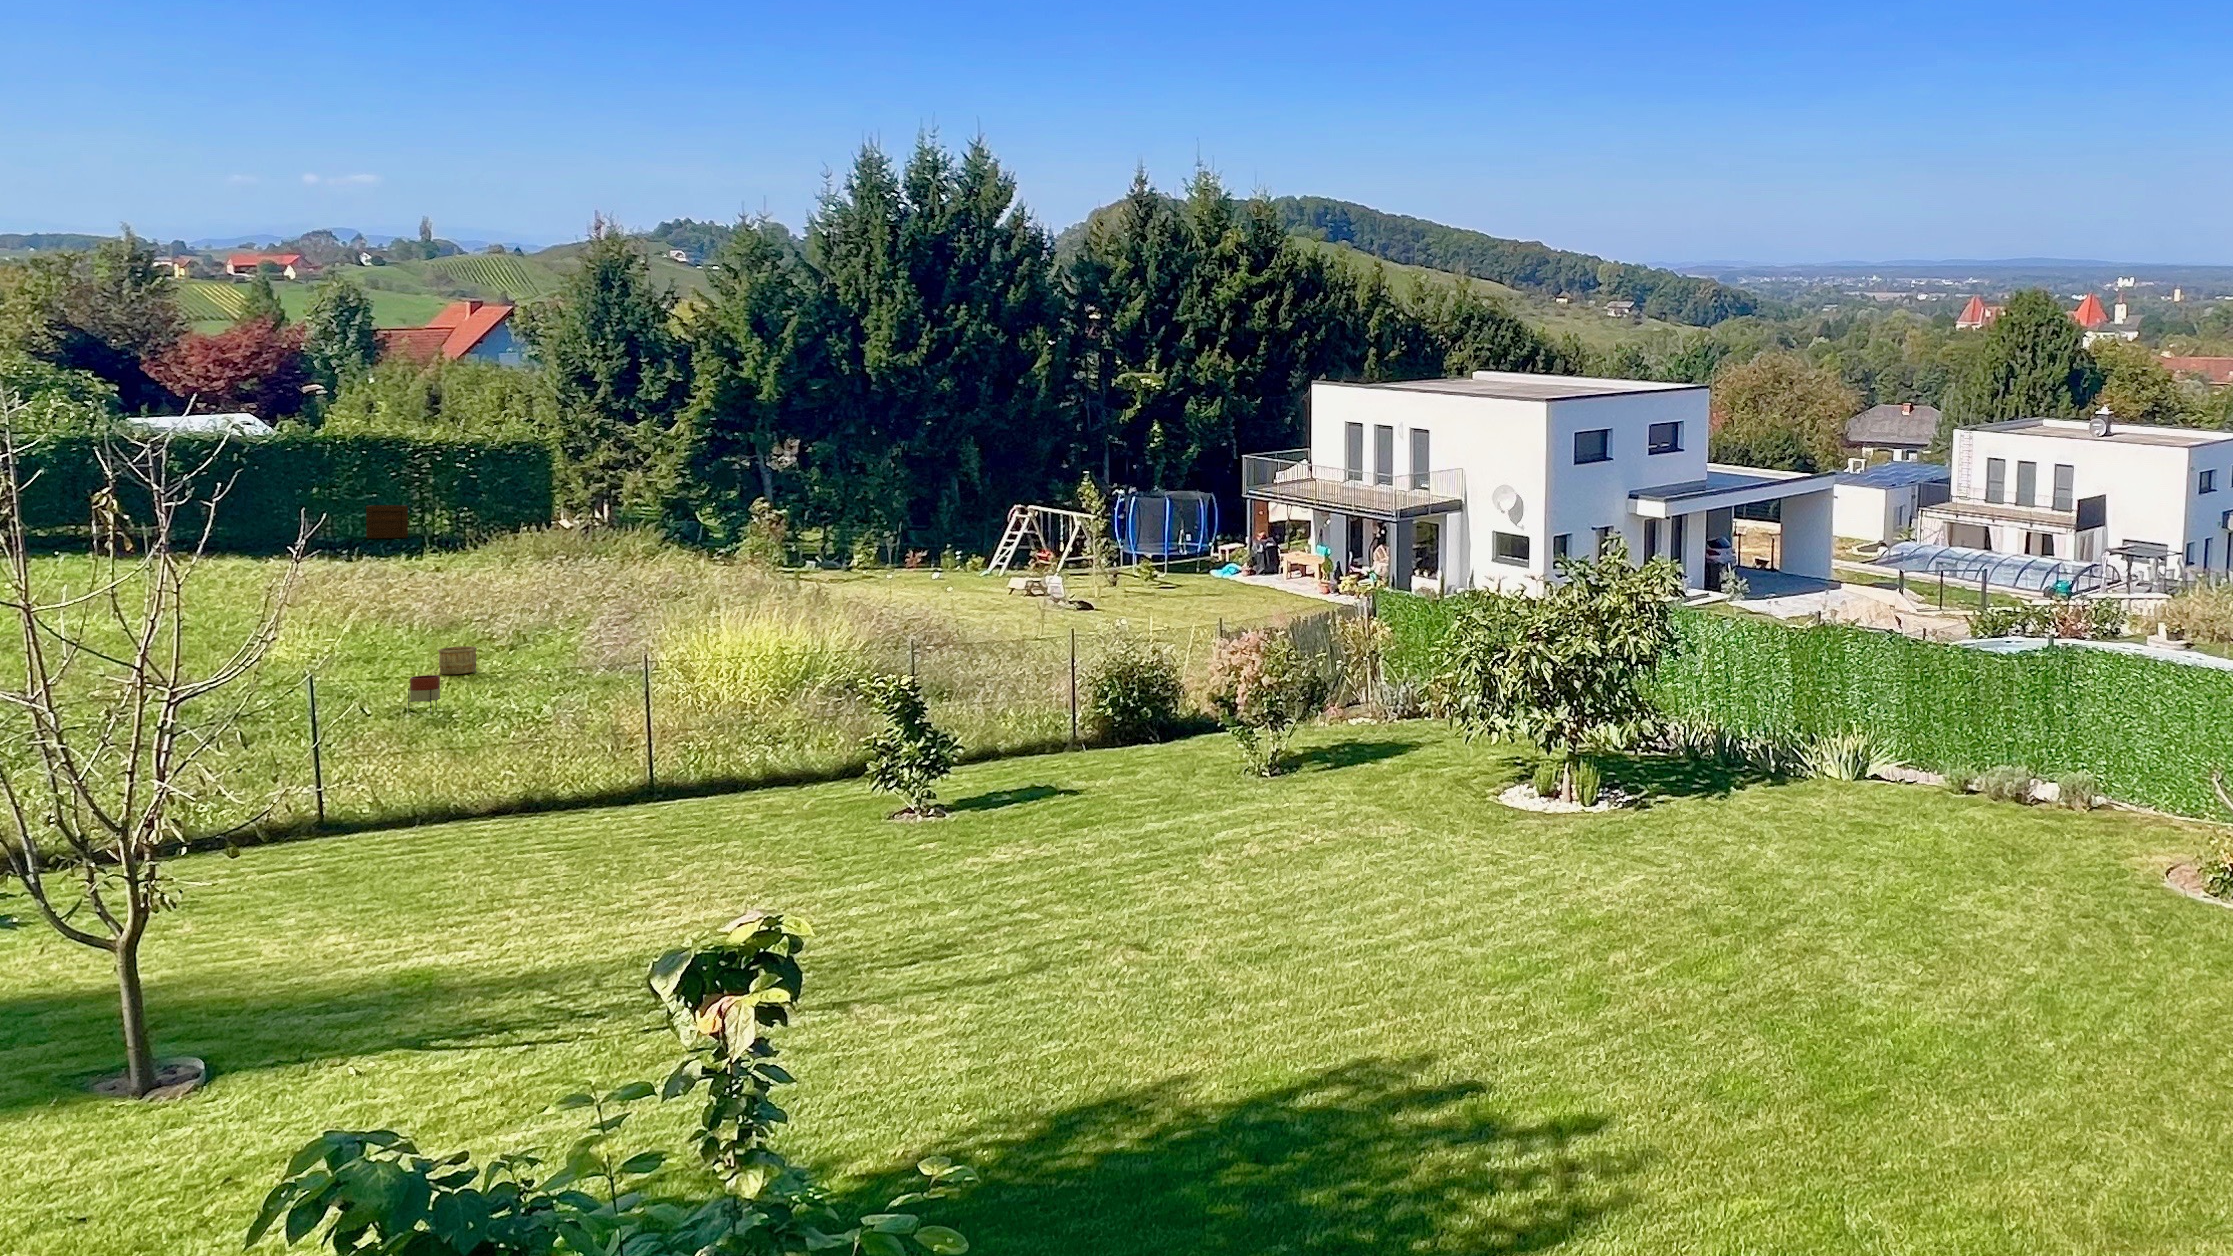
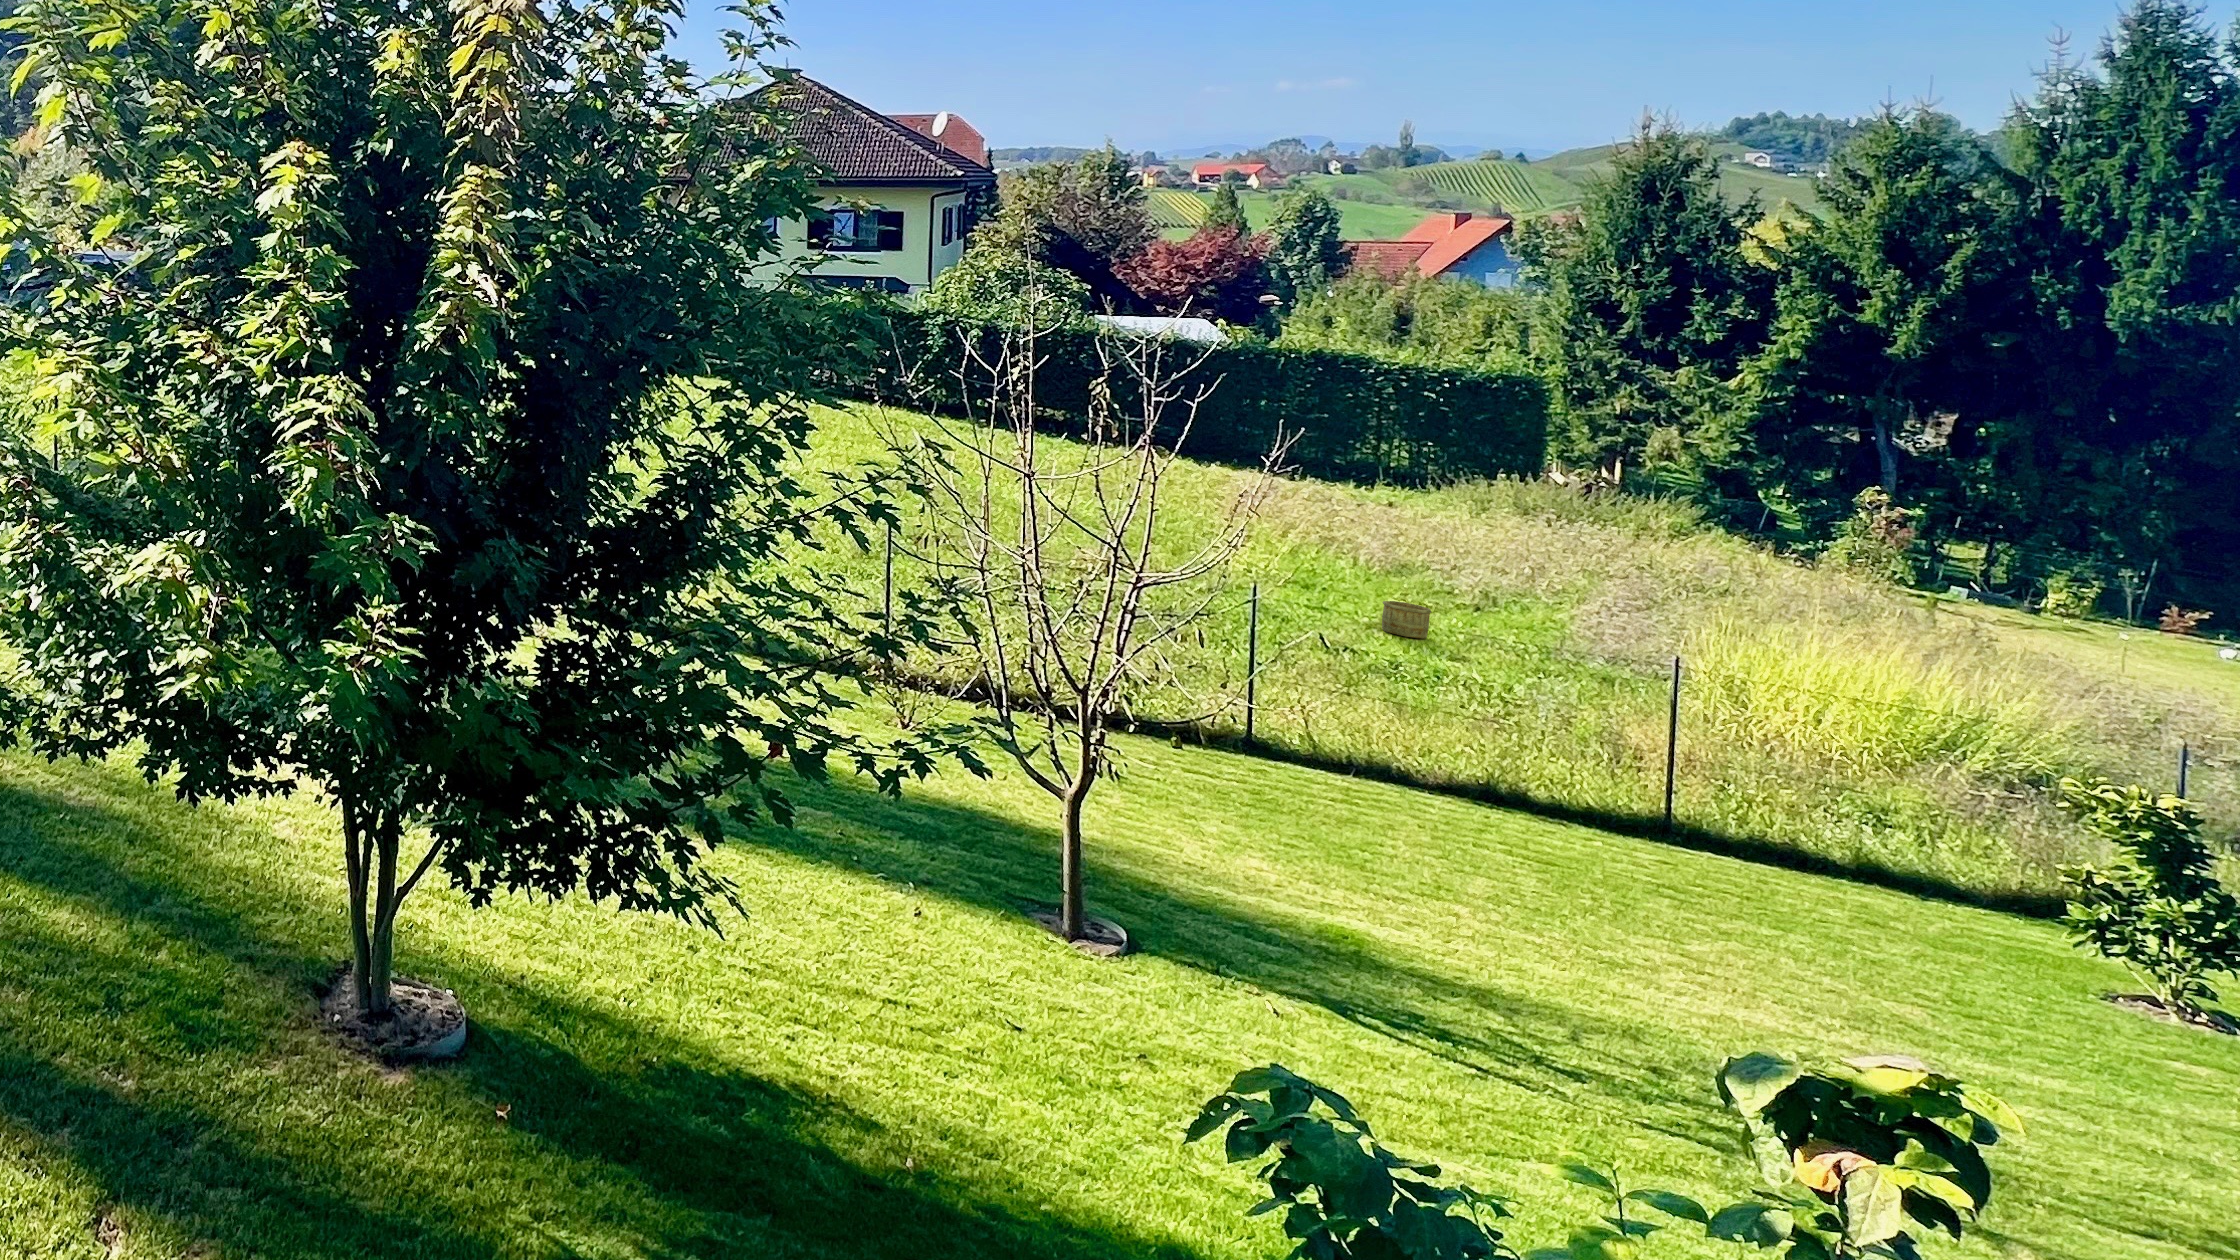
wooden crate: present [366,505,408,539] -> none [1330,424,1376,462]
planter: present [408,675,440,714] -> none [1336,631,1380,681]

